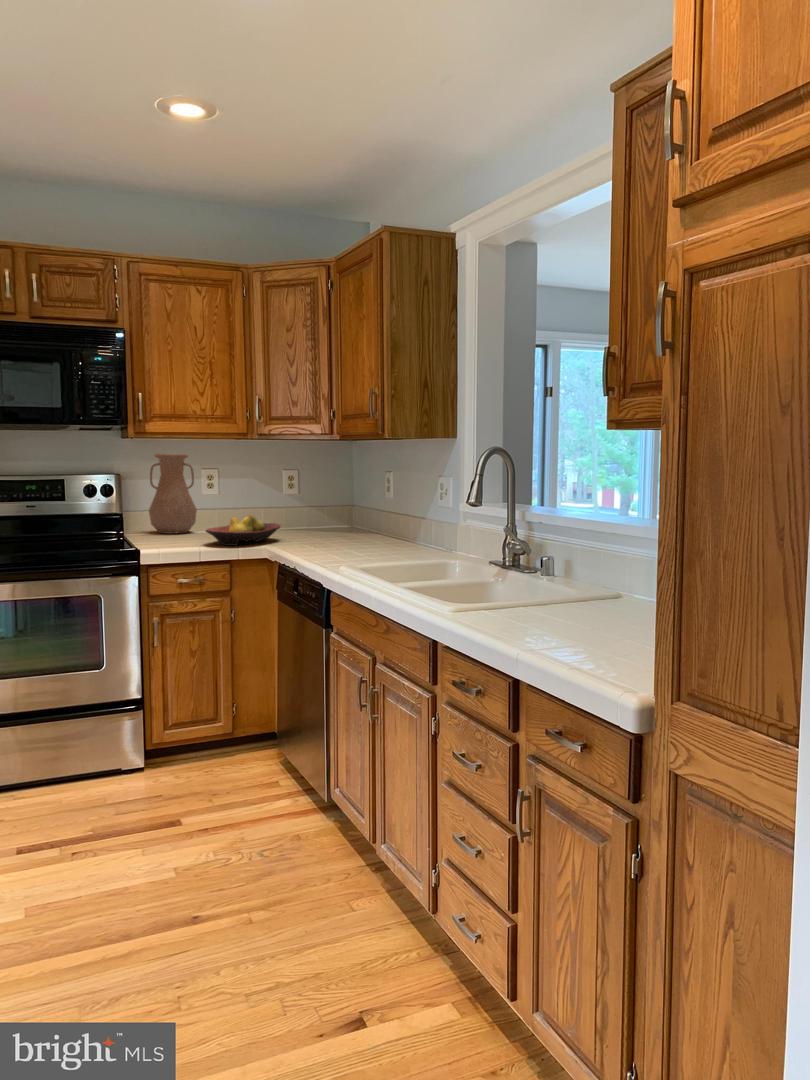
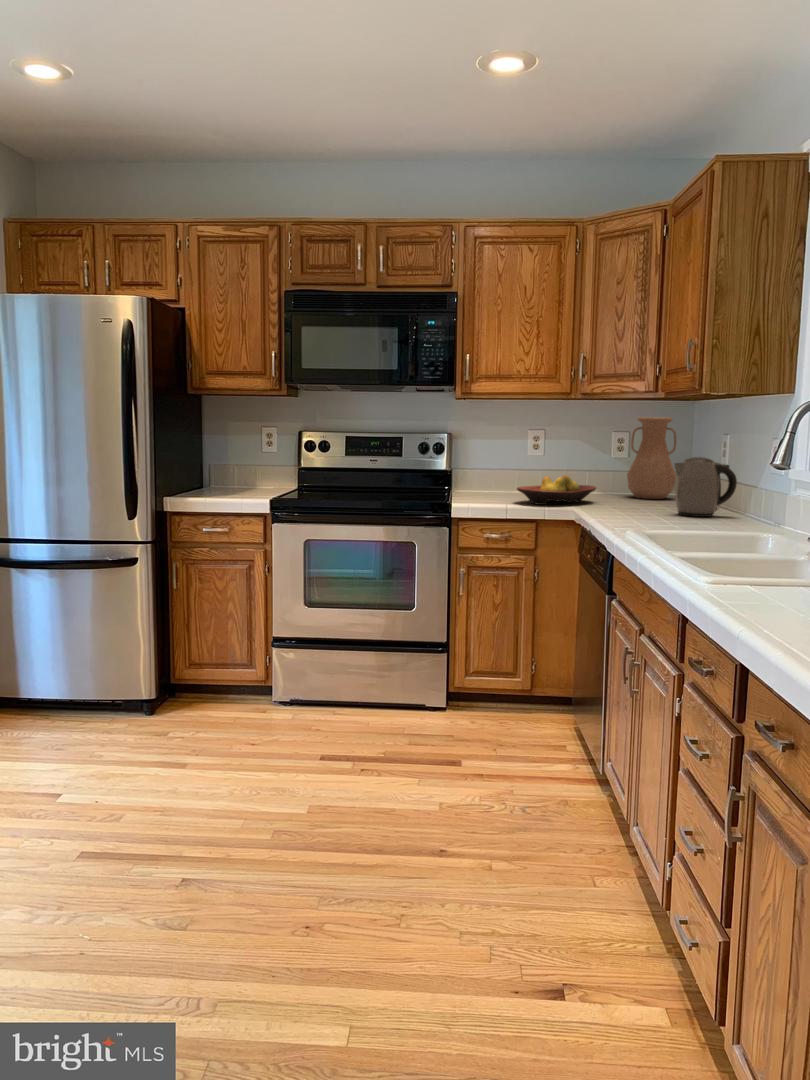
vase: present [149,453,197,534] -> present [627,417,676,499]
kettle: none [357,494,411,548] -> present [674,457,737,517]

